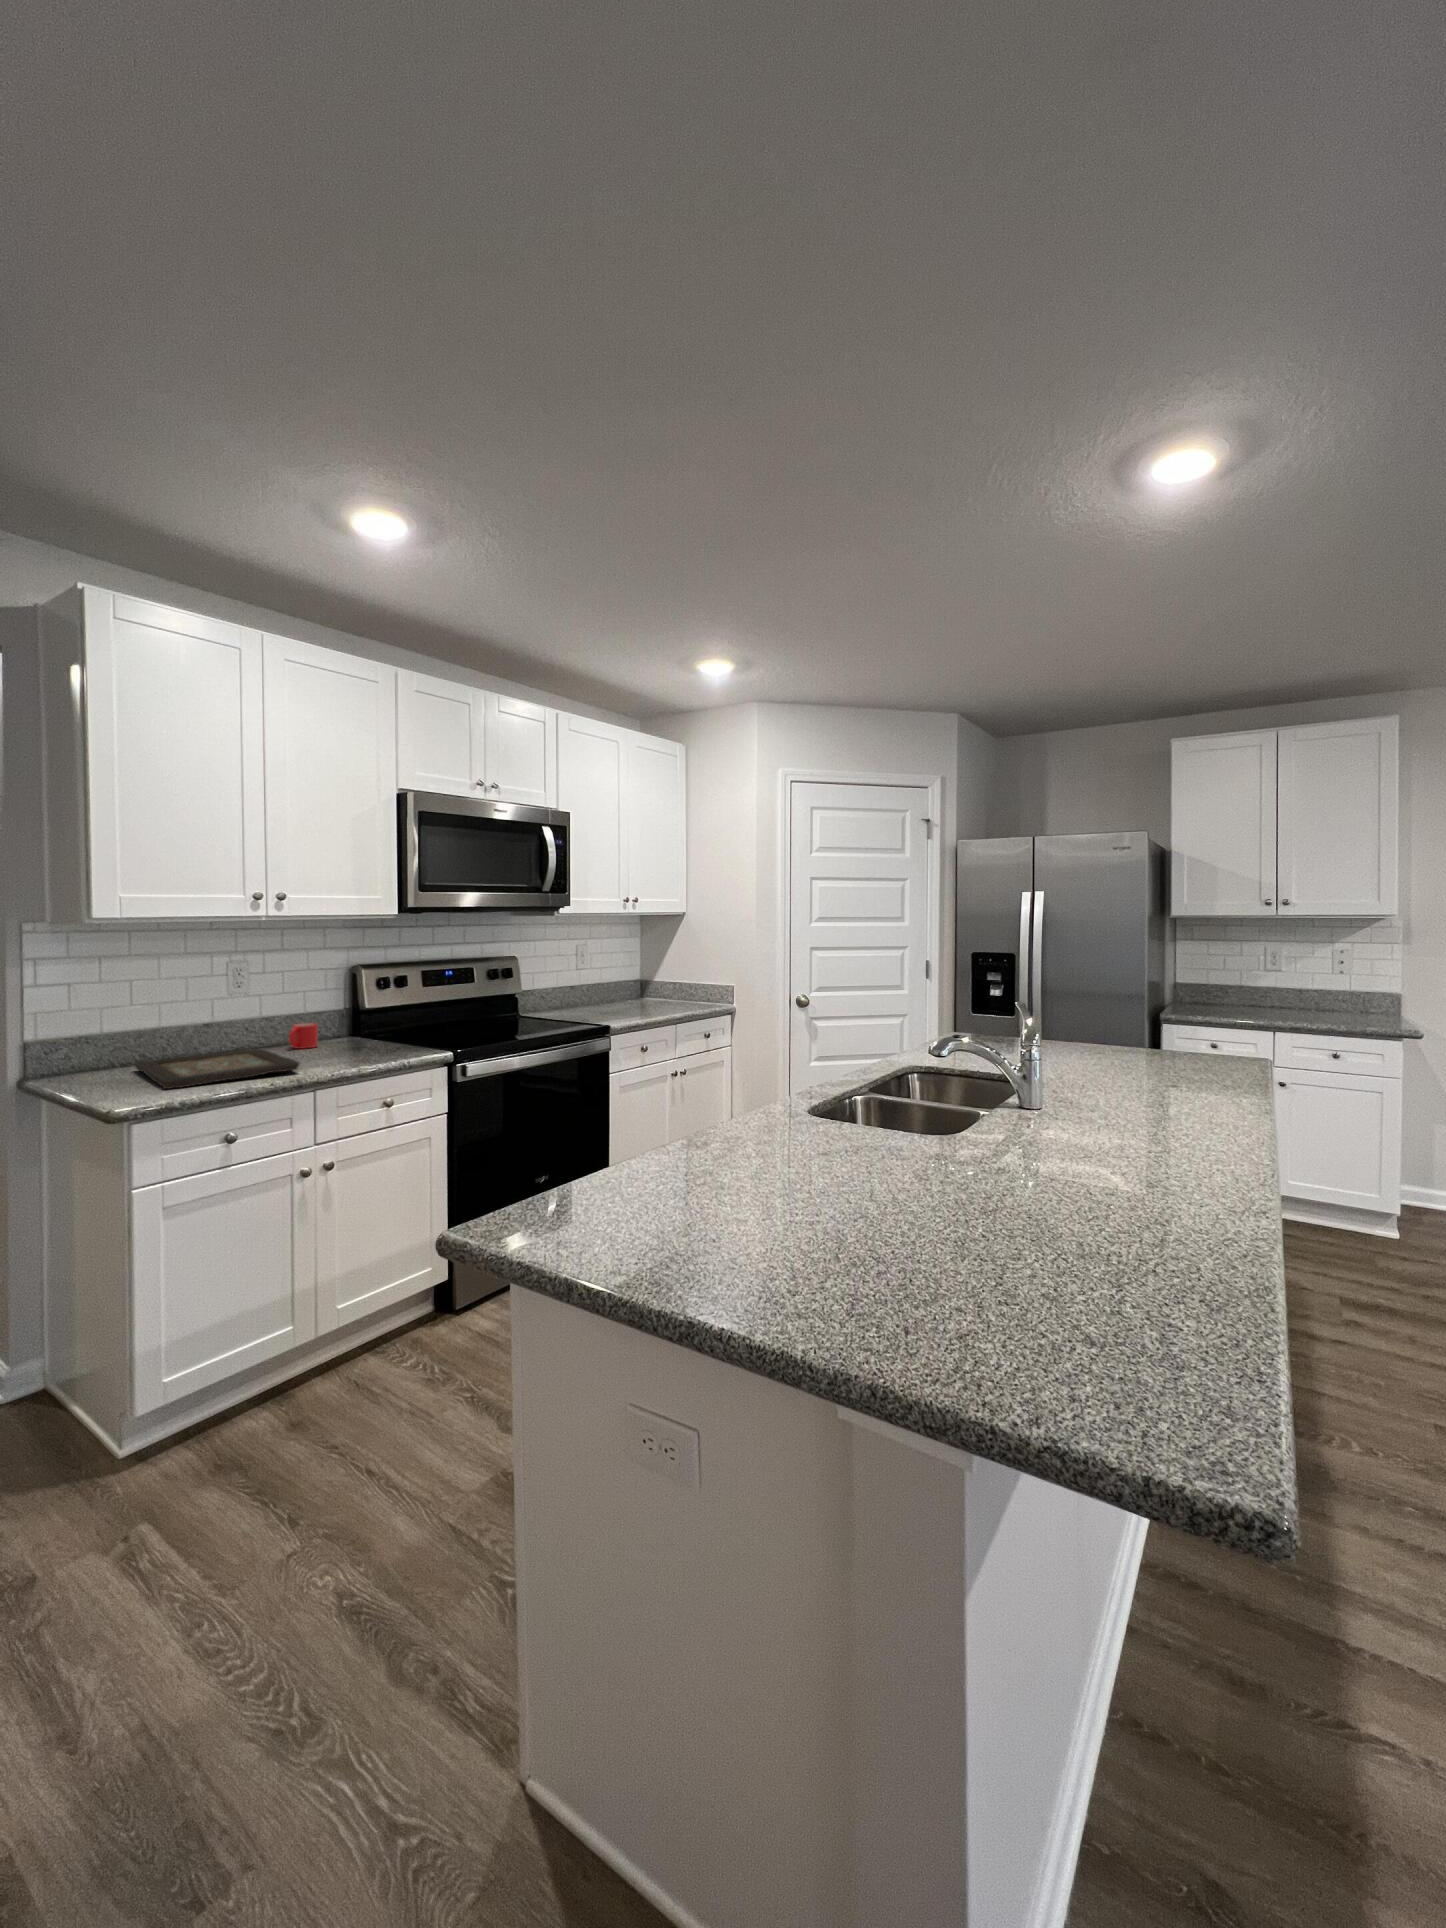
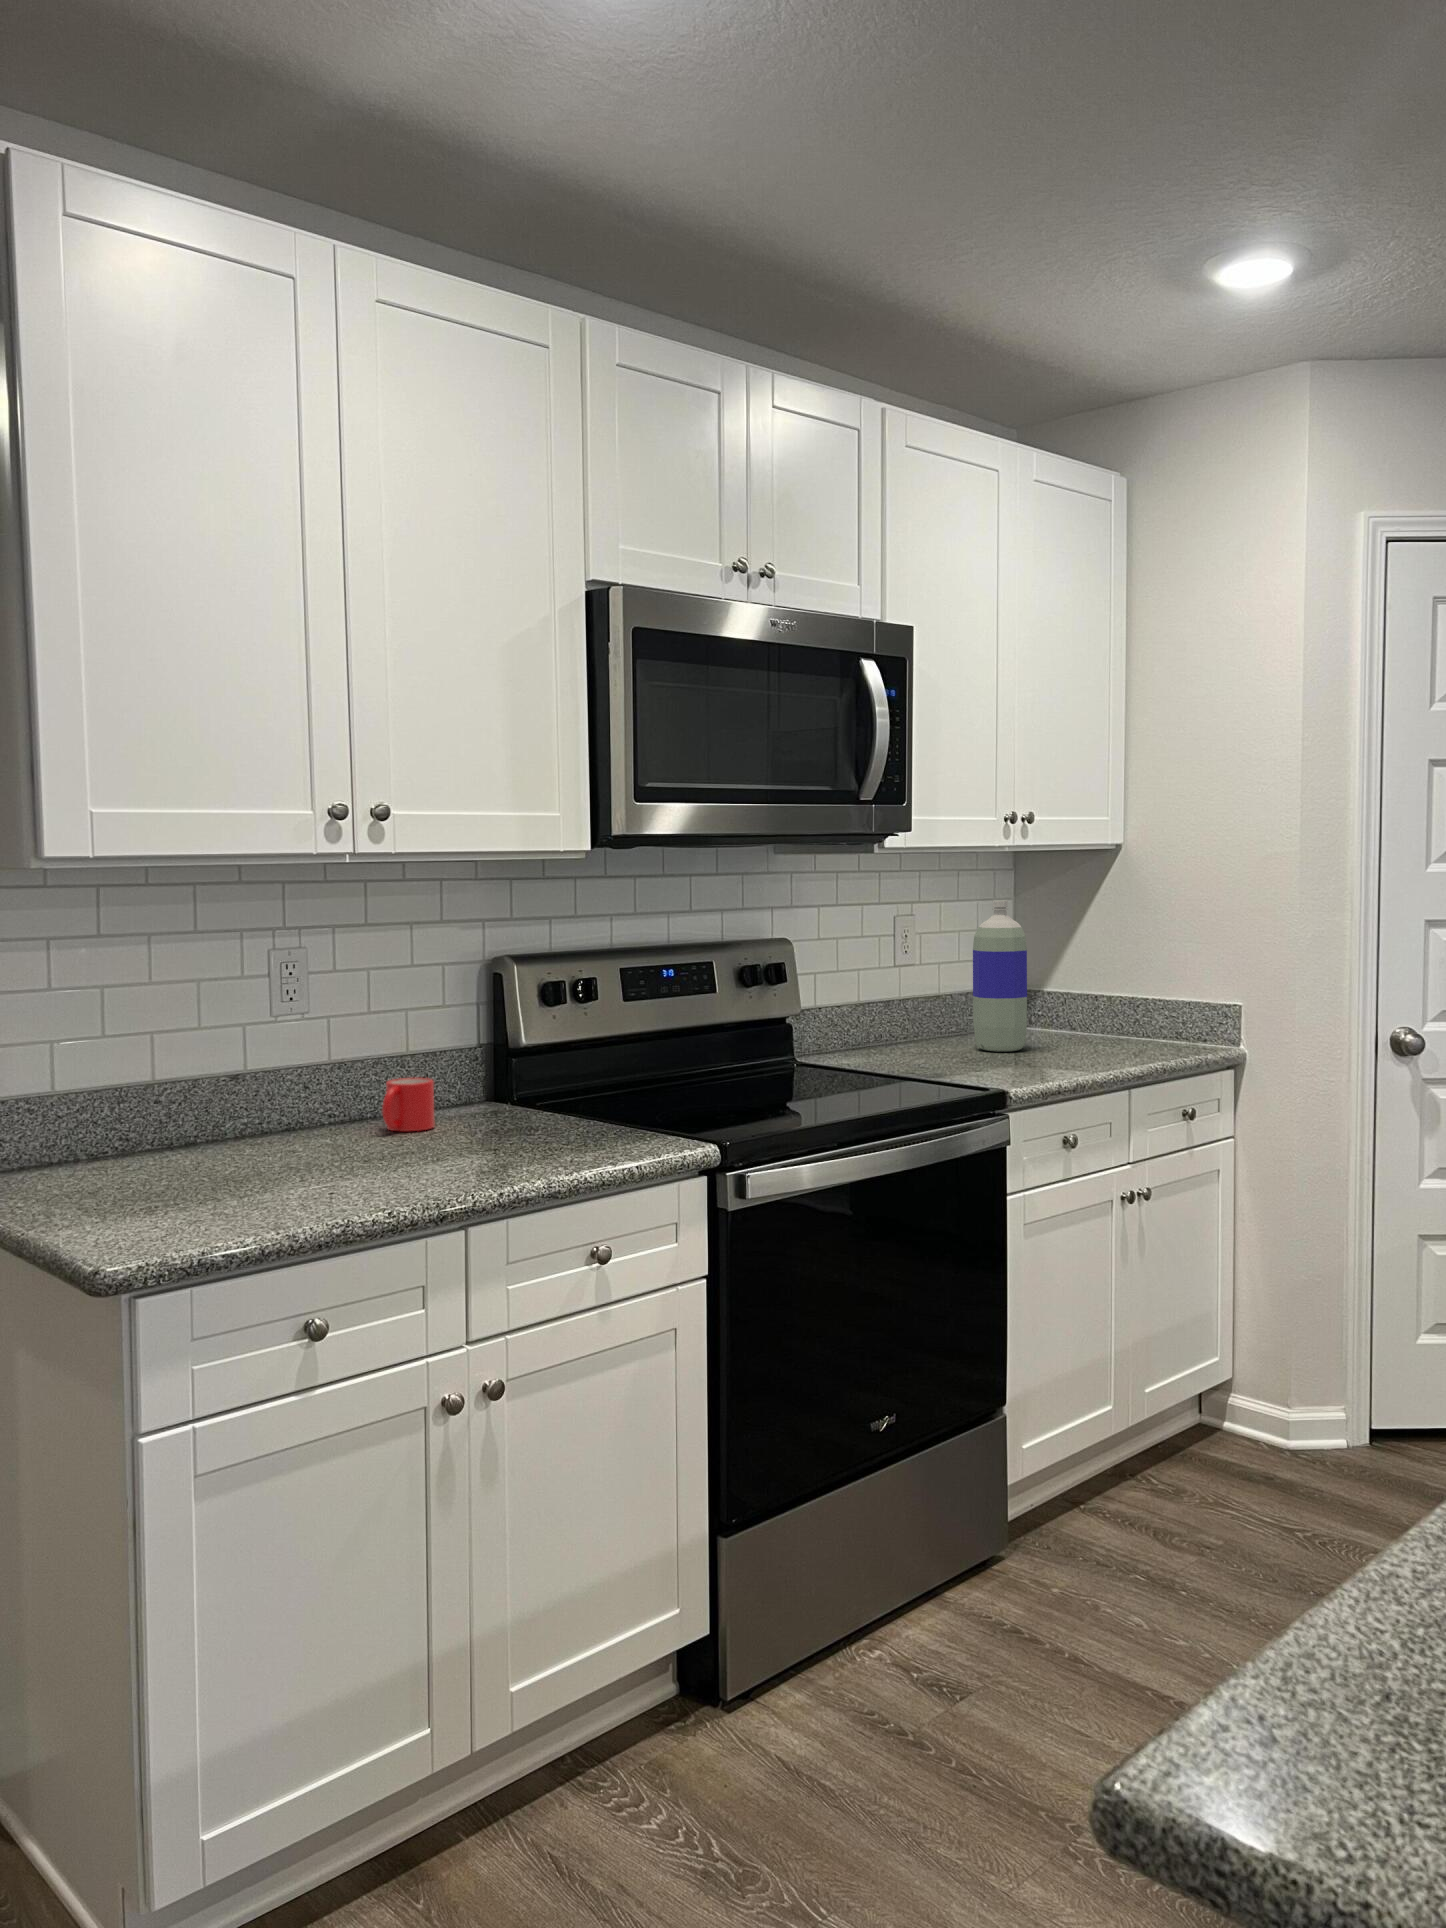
bottle: none [611,938,637,1009] -> present [973,901,1027,1052]
decorative tray: present [135,1049,300,1089] -> none [111,1132,437,1220]

